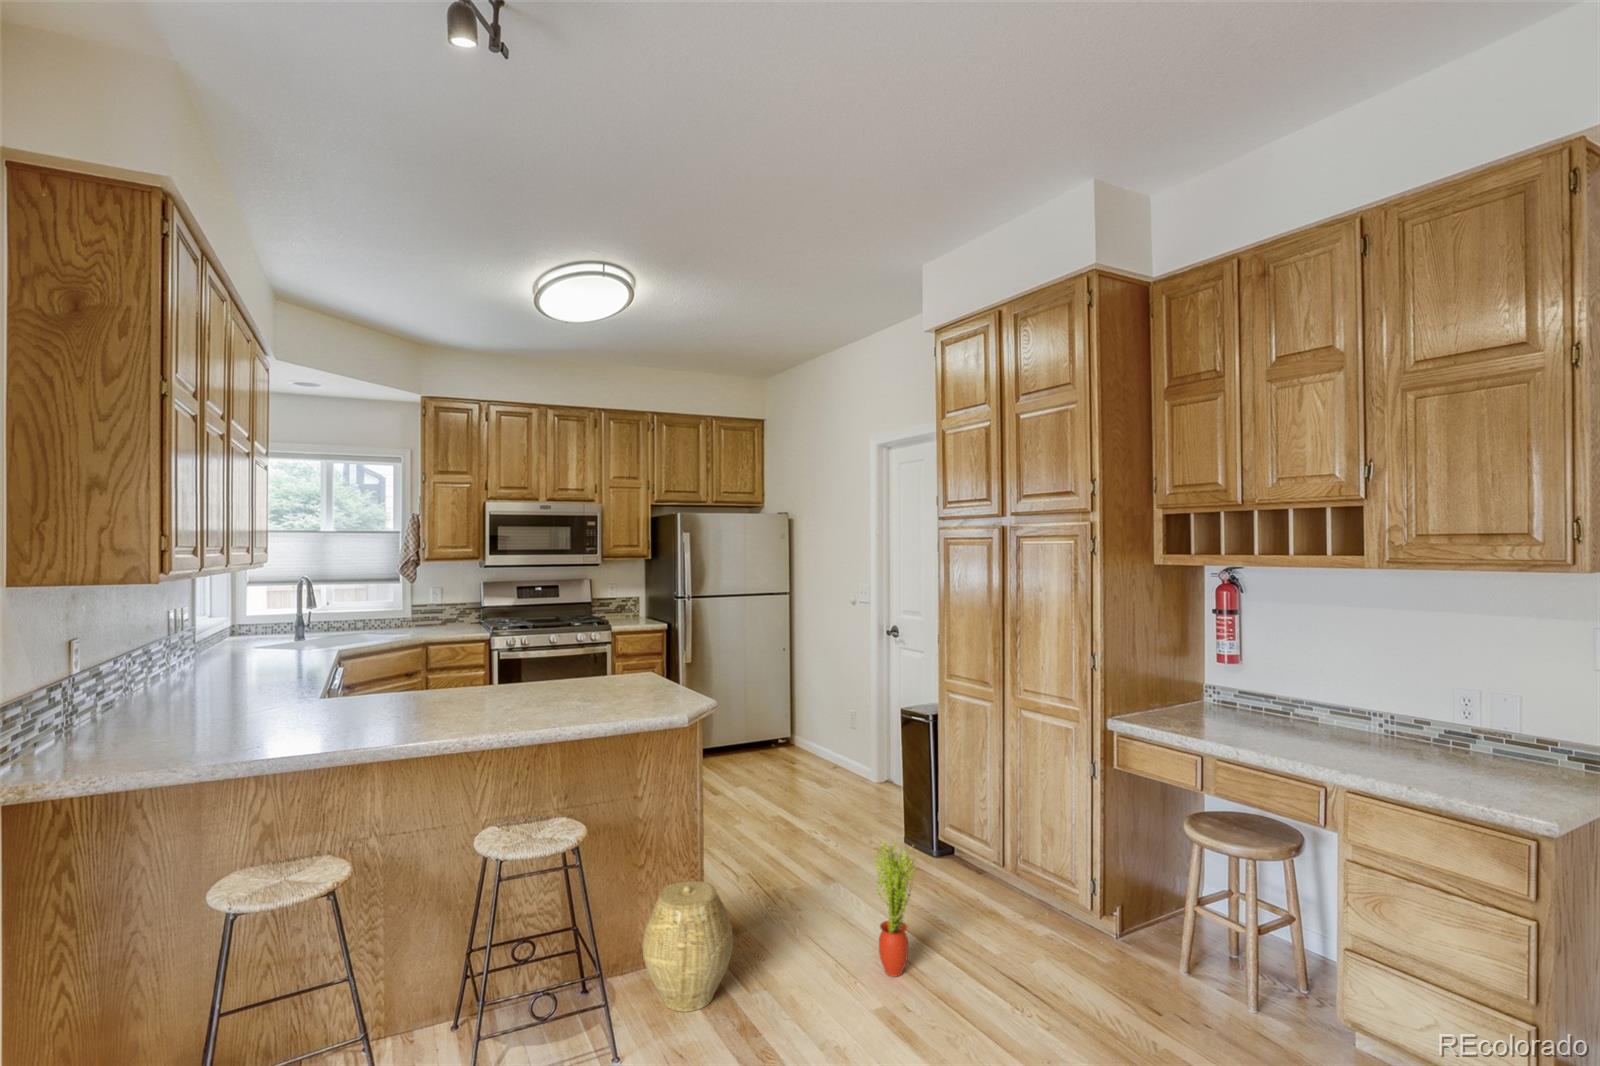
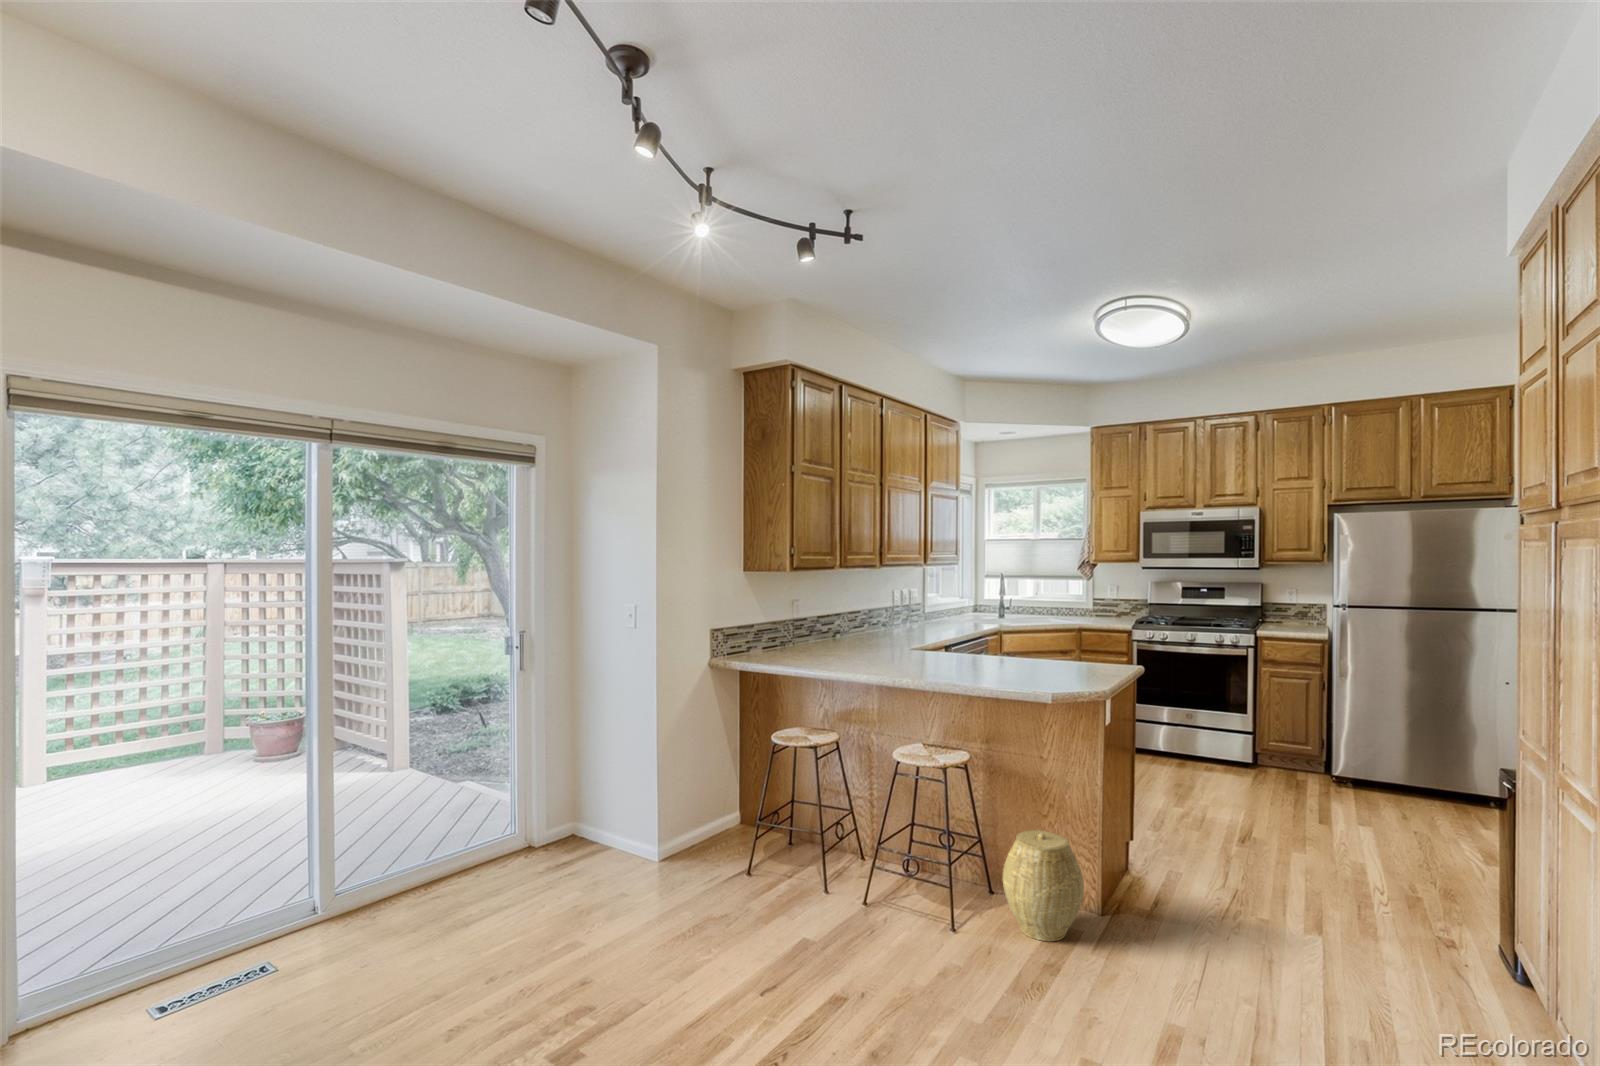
potted plant: present [873,841,918,976] -> none [1199,862,1276,1024]

